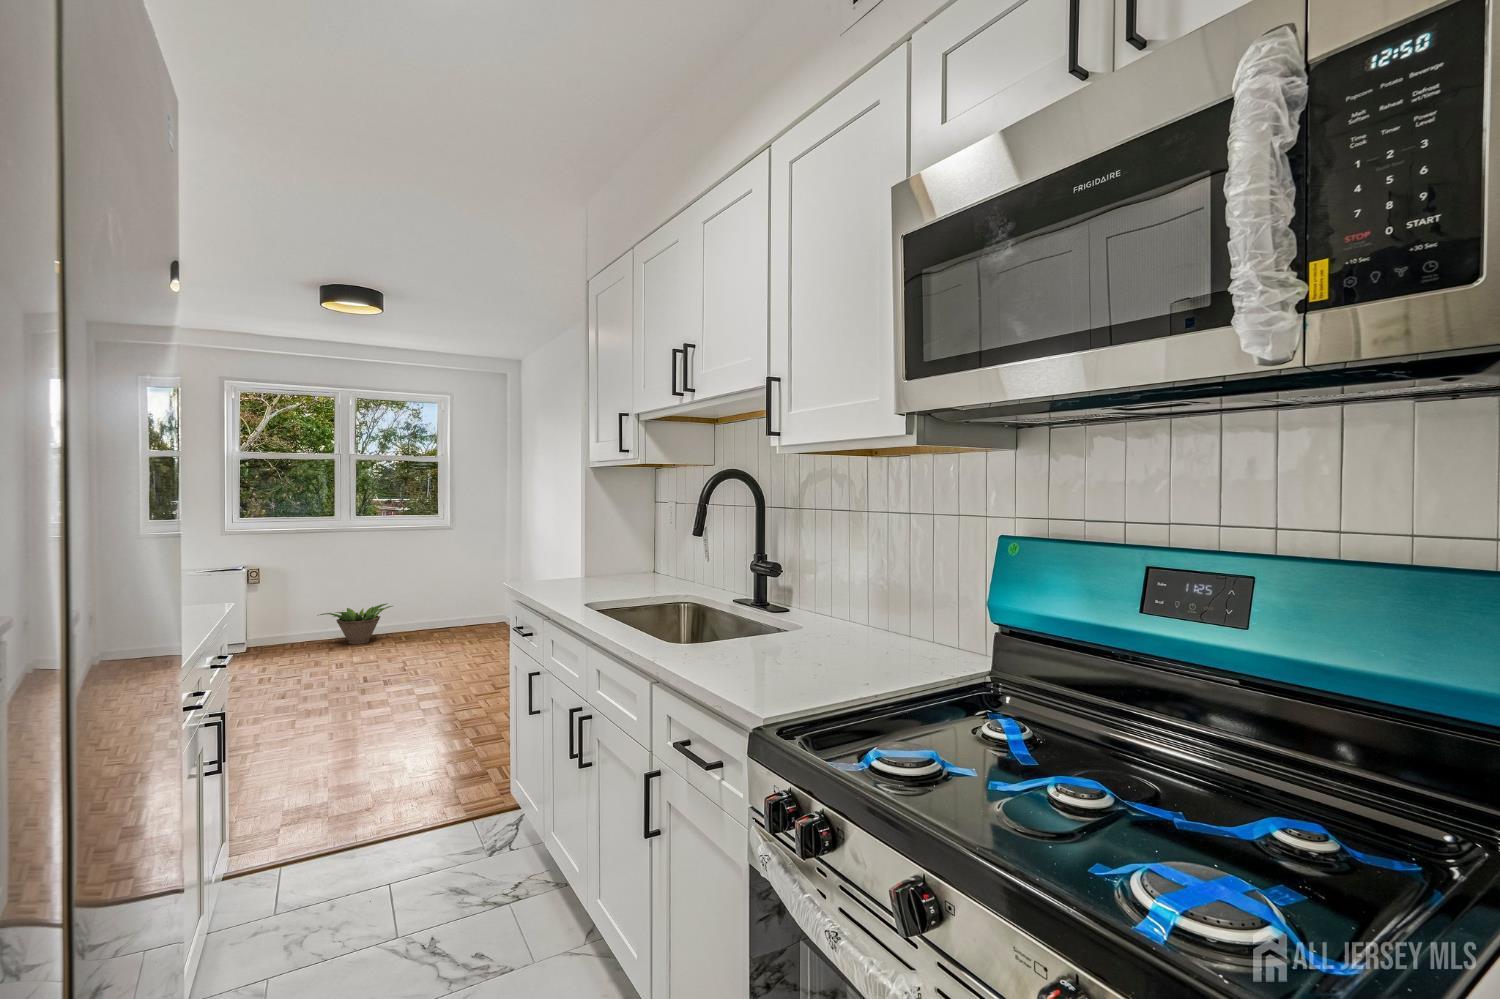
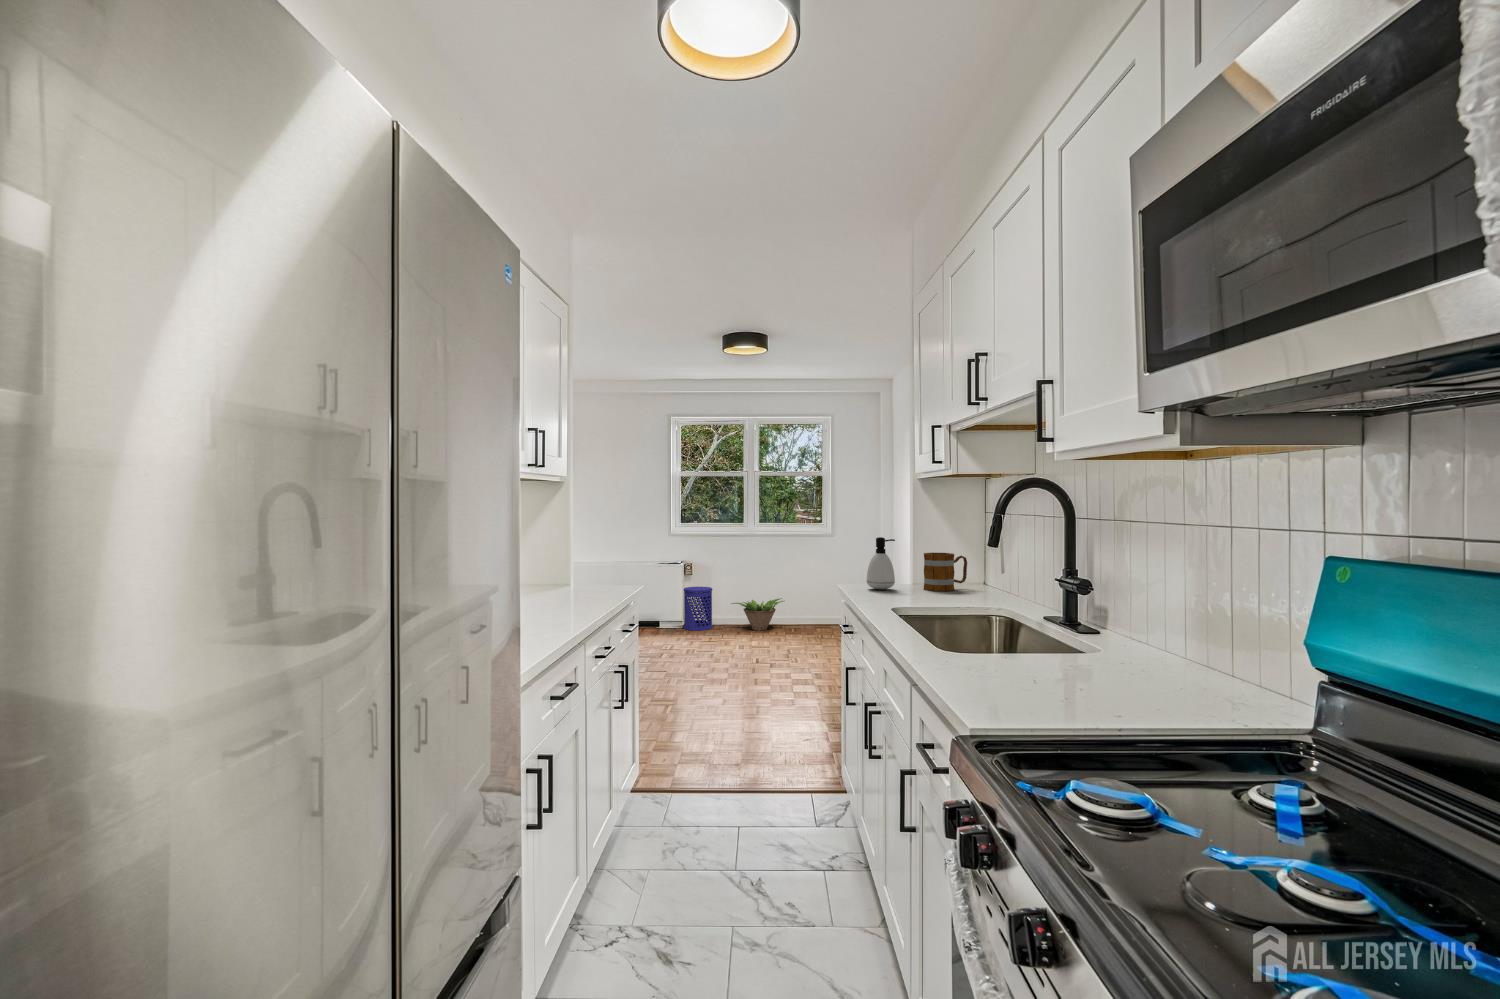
soap dispenser: none [539,529,570,586] -> present [867,537,895,589]
mug: none [598,543,641,583] -> present [924,553,967,591]
waste bin: none [248,597,291,653] -> present [684,587,712,631]

